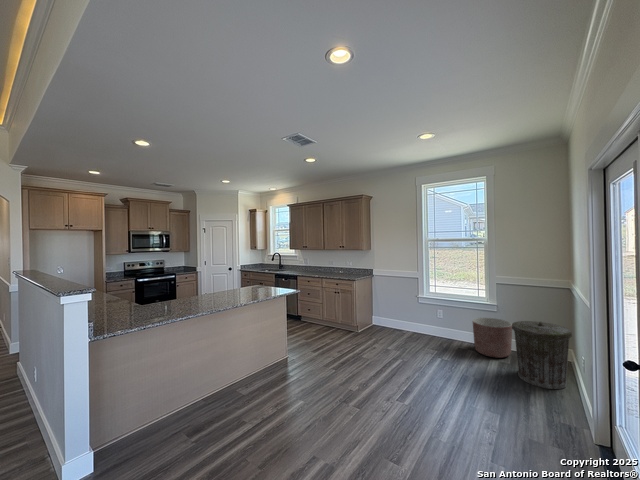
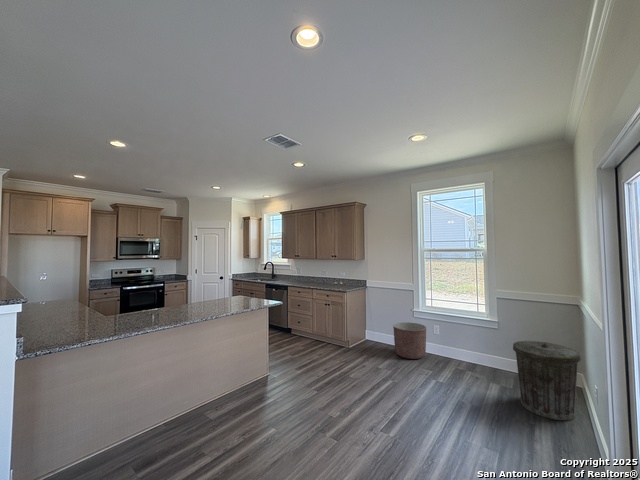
planter: present [473,318,512,358] -> present [393,322,426,359]

